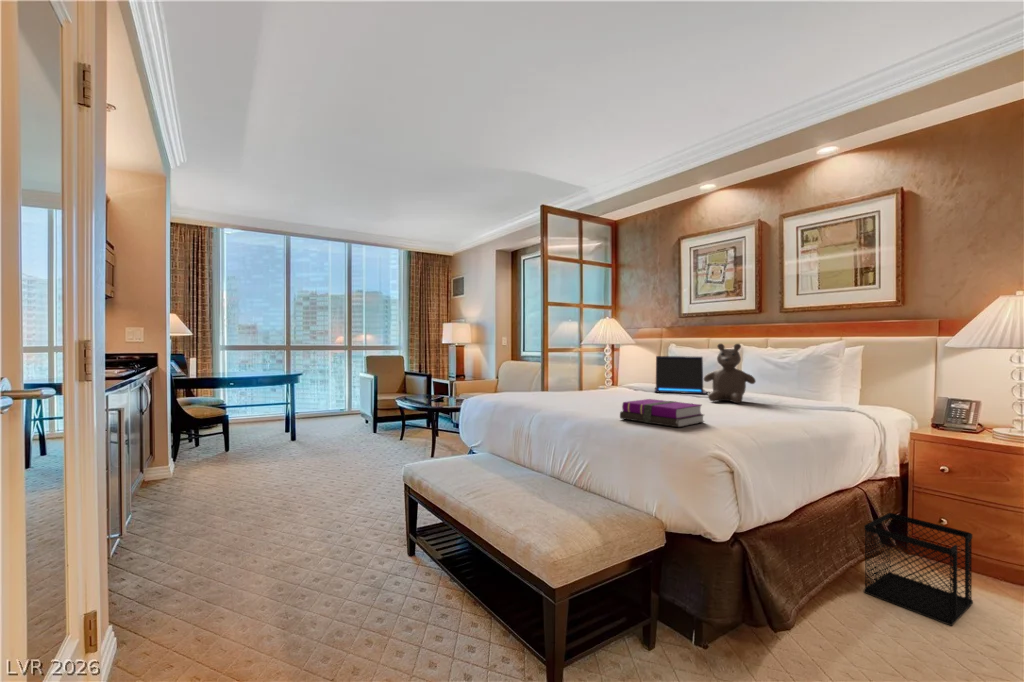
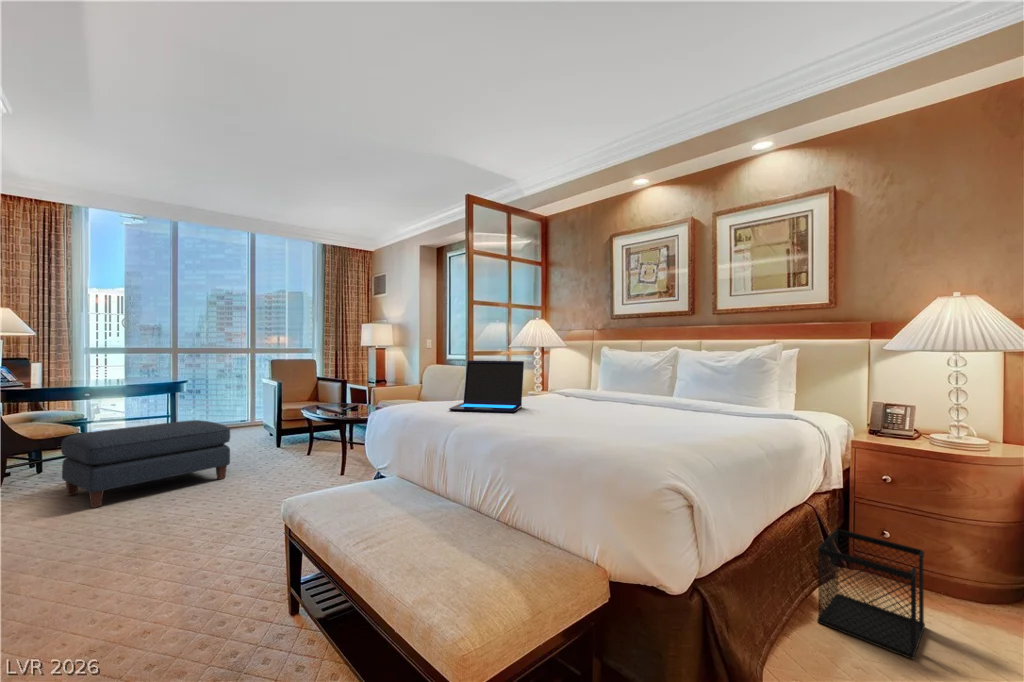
teddy bear: present [704,344,756,403] -> none [641,346,696,411]
laptop: present [655,356,706,394] -> present [449,360,524,413]
notebook: present [620,399,704,427] -> none [553,411,651,447]
ottoman: none [220,406,342,473] -> present [61,420,230,508]

